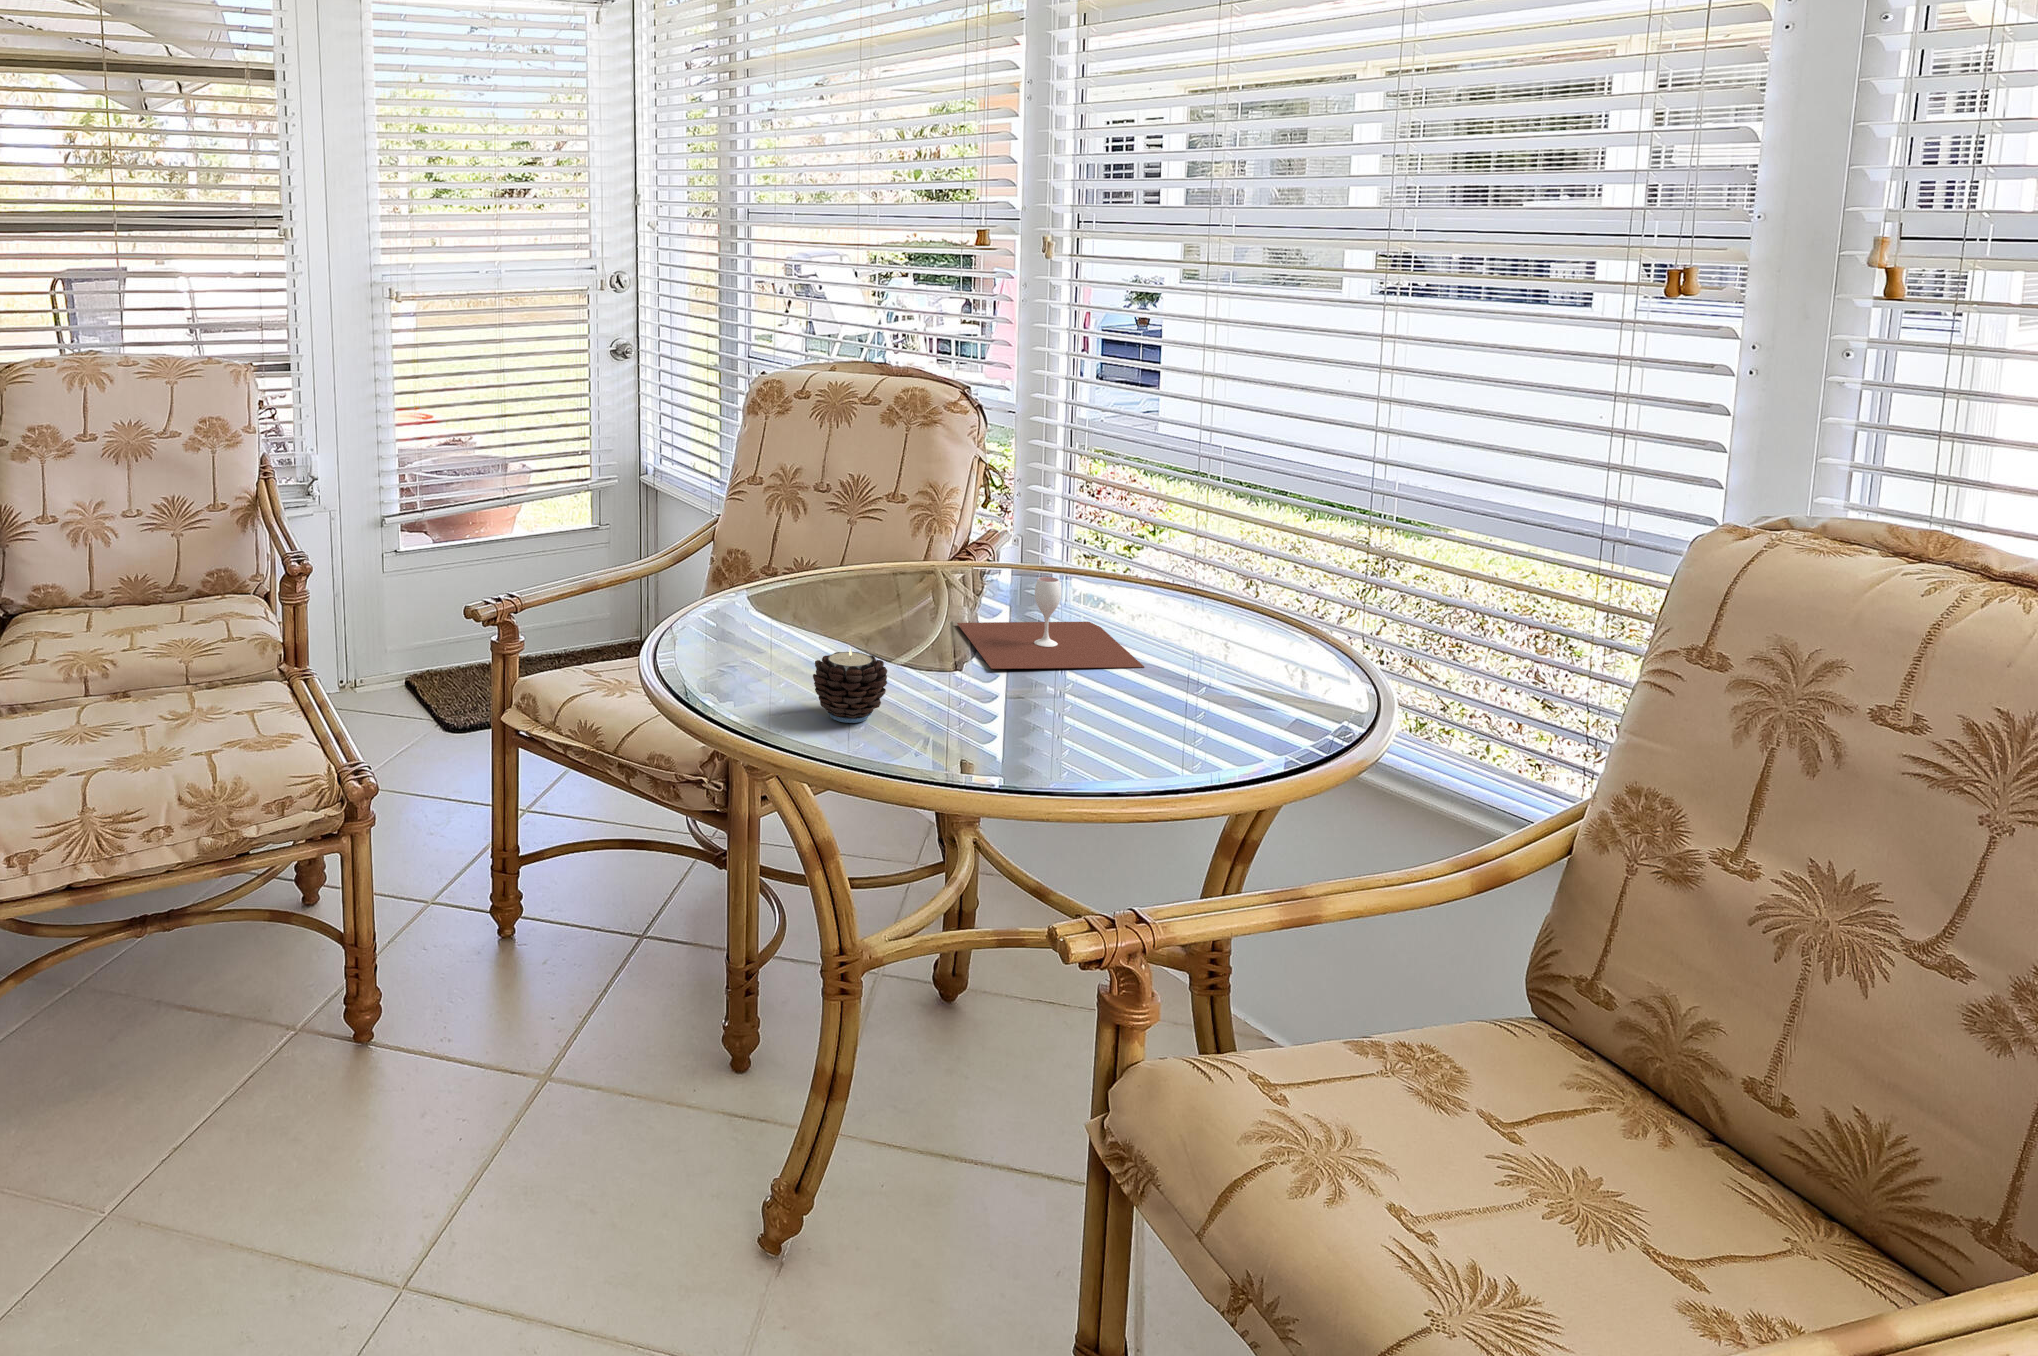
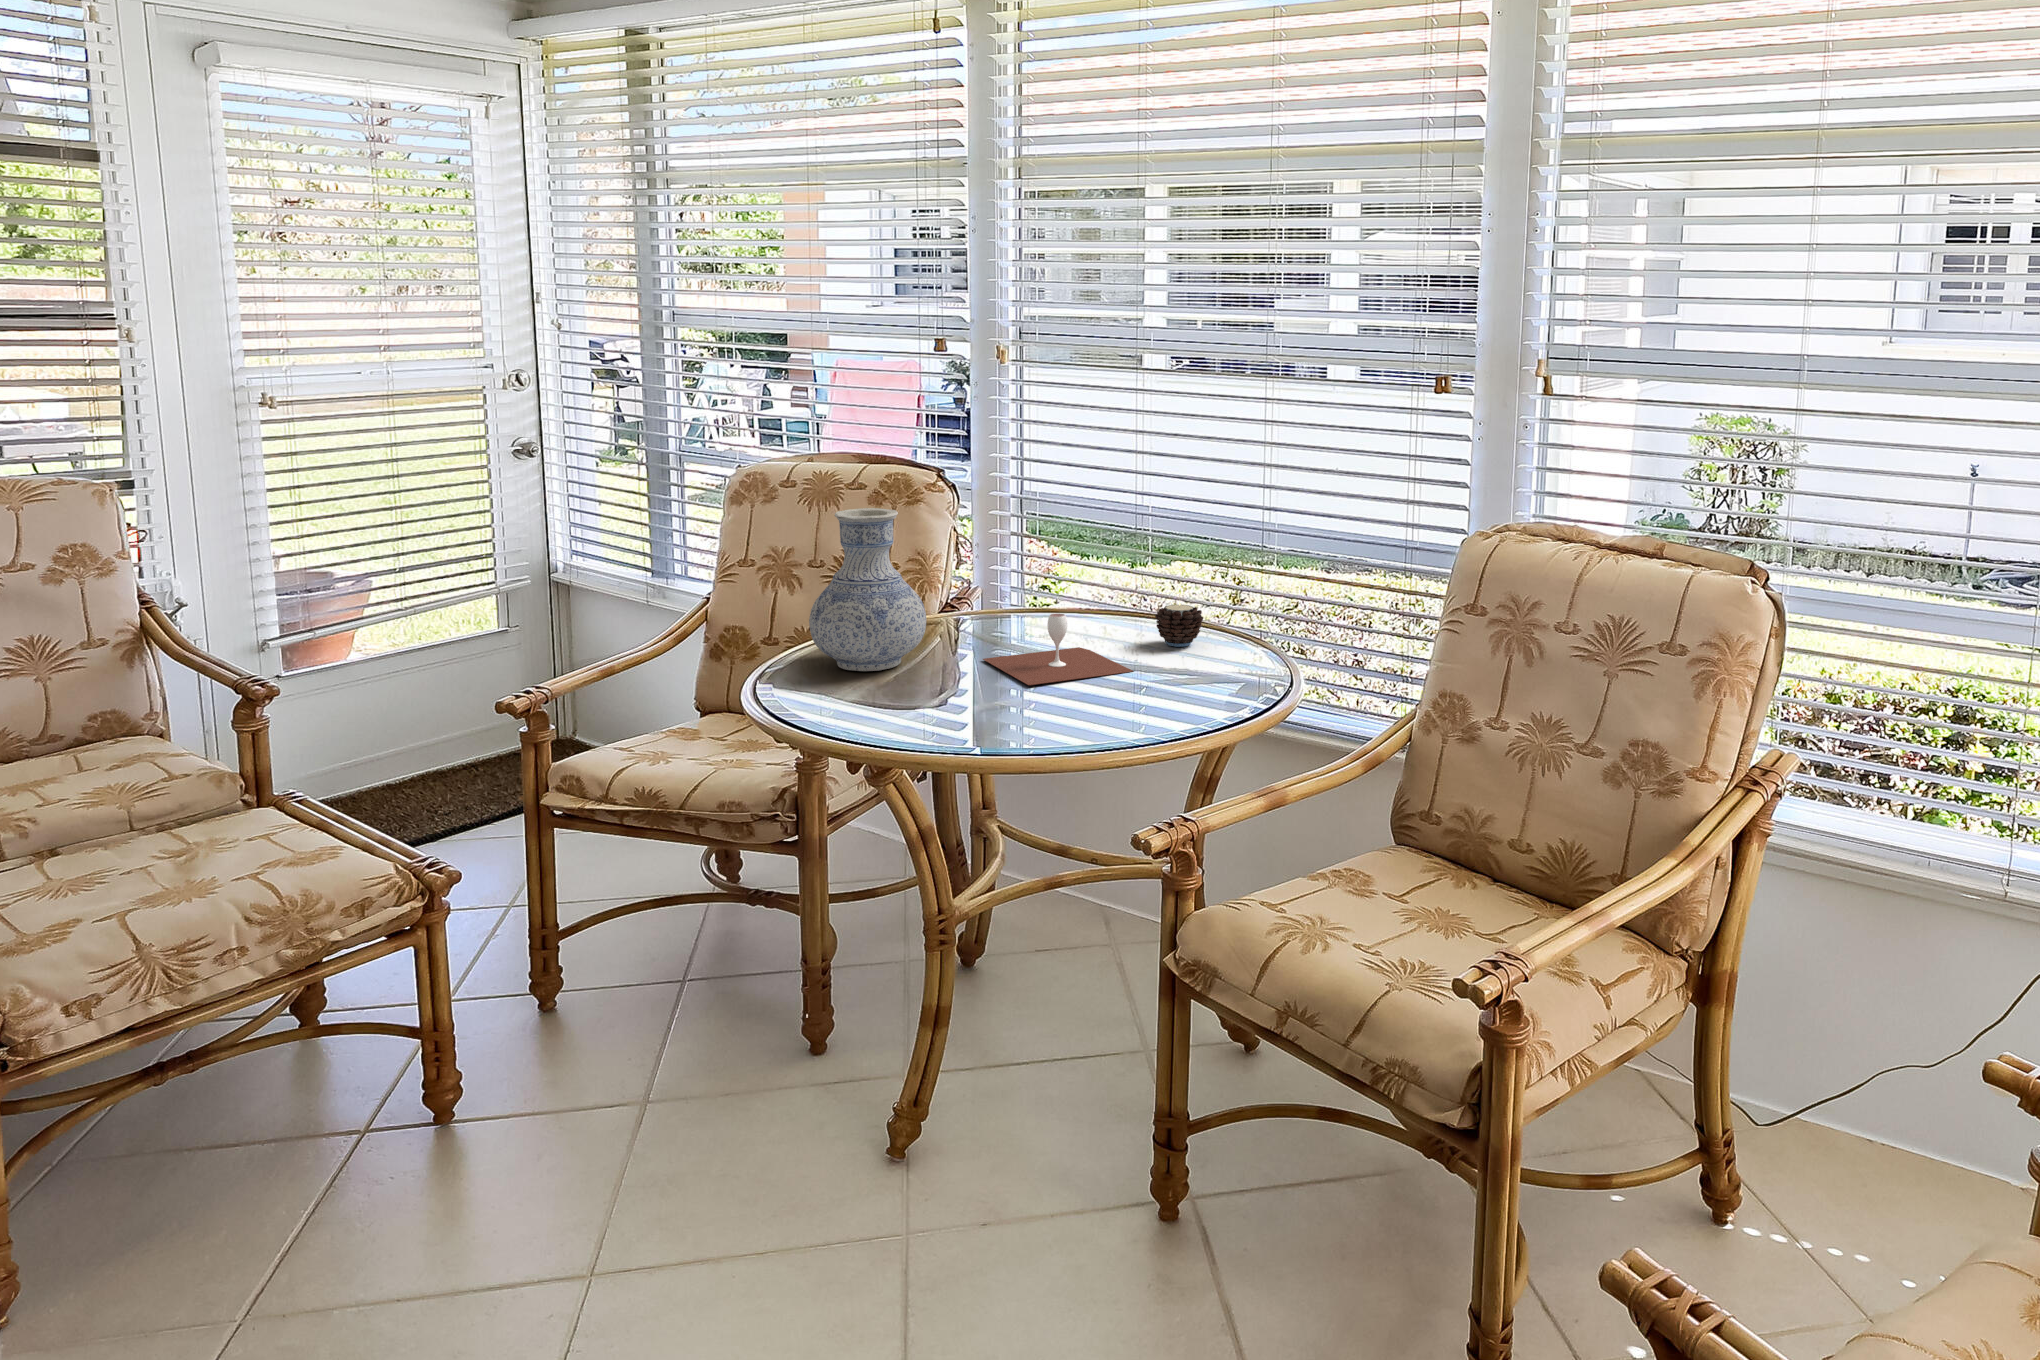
vase: none [756,426,892,623] -> present [809,508,926,671]
candle: present [813,647,887,723] -> present [1155,601,1203,647]

